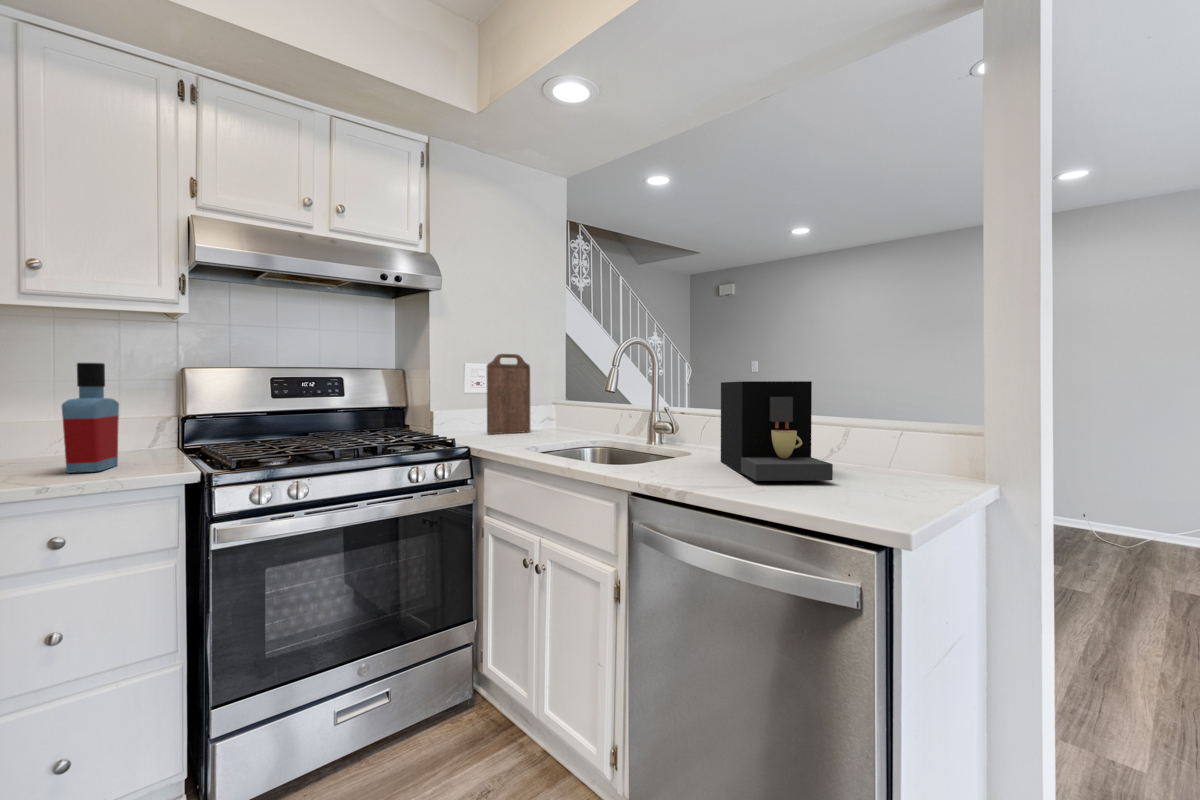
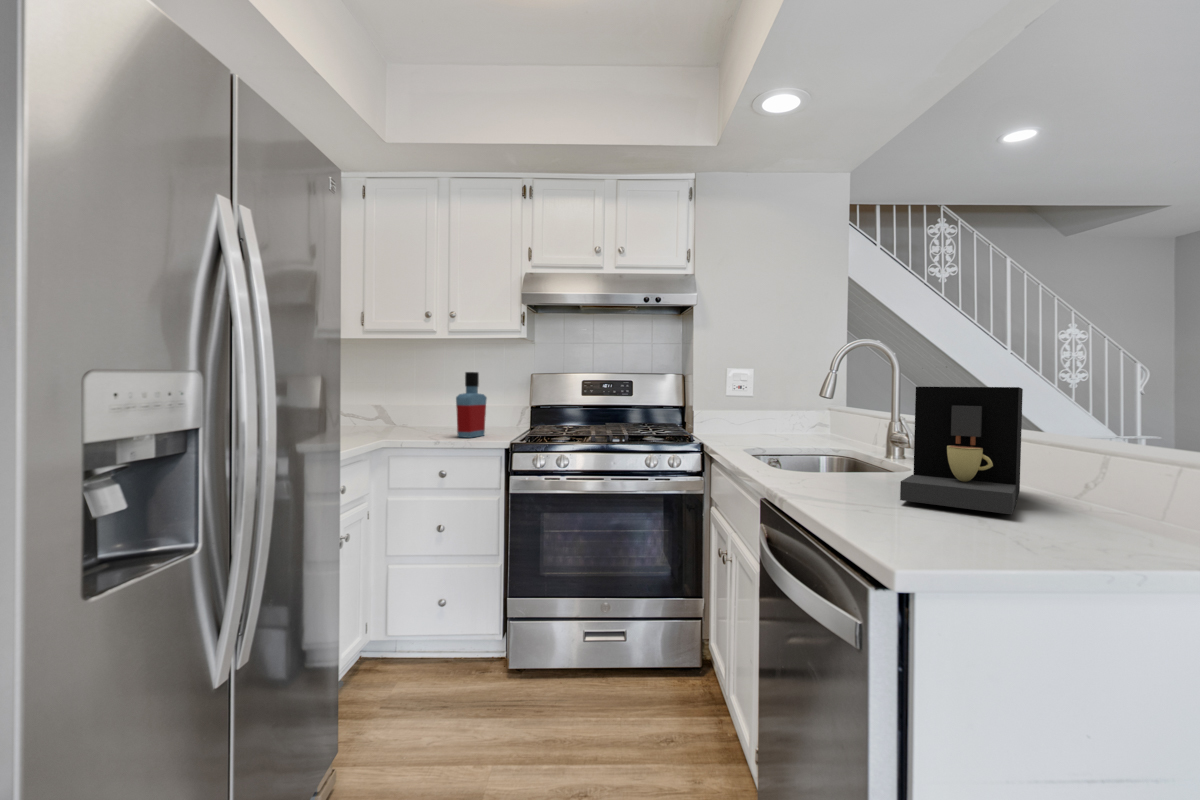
cutting board: present [487,354,531,434] -> none [746,359,794,437]

